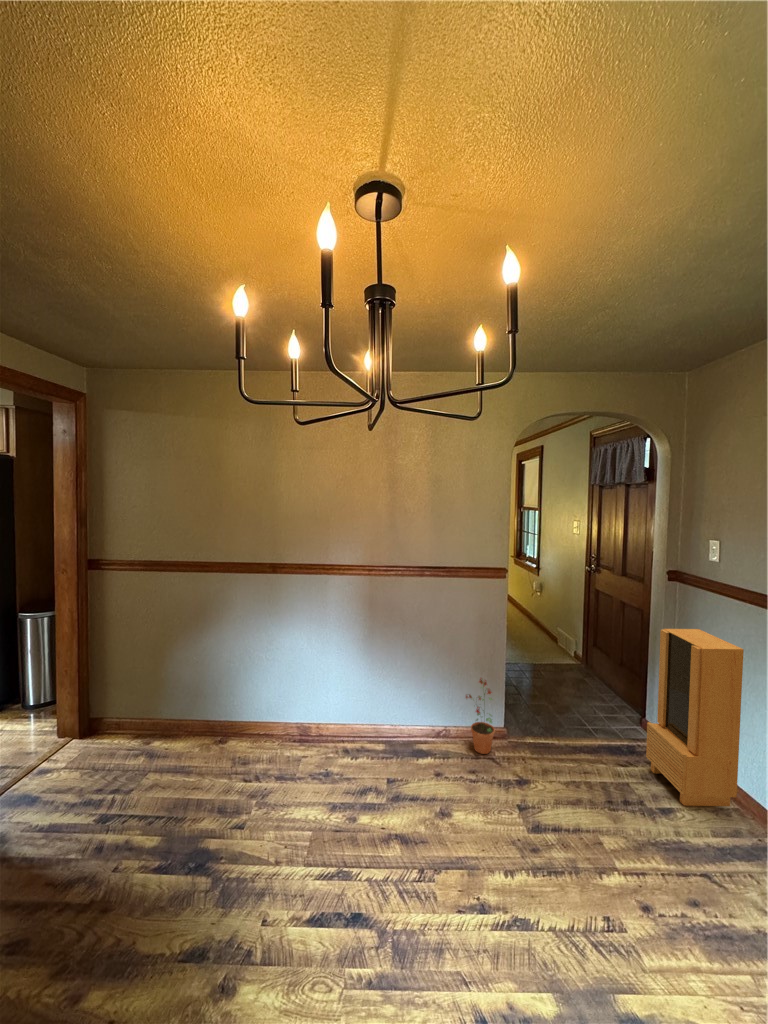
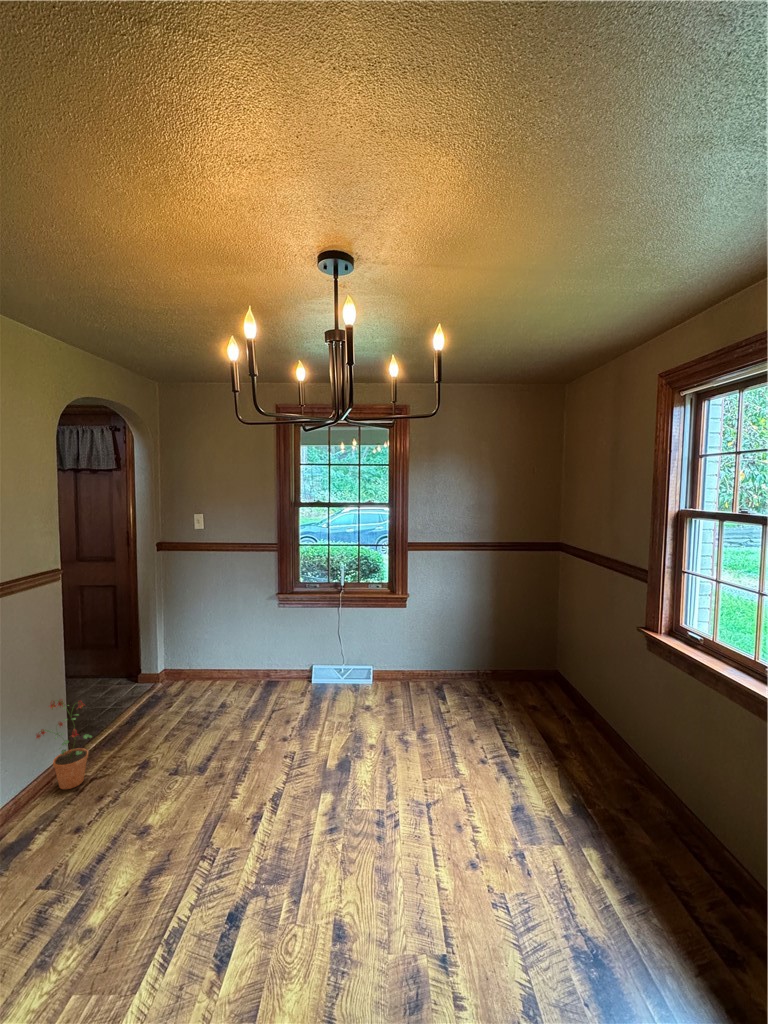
storage cabinet: present [646,629,744,806] -> none [183,574,239,698]

